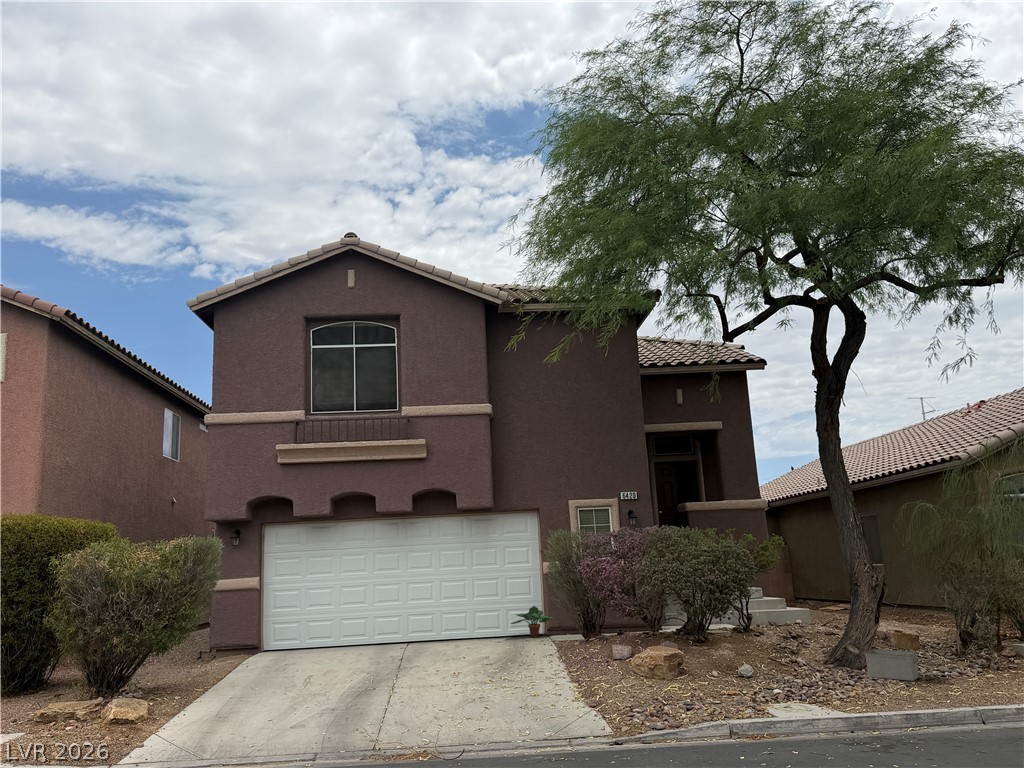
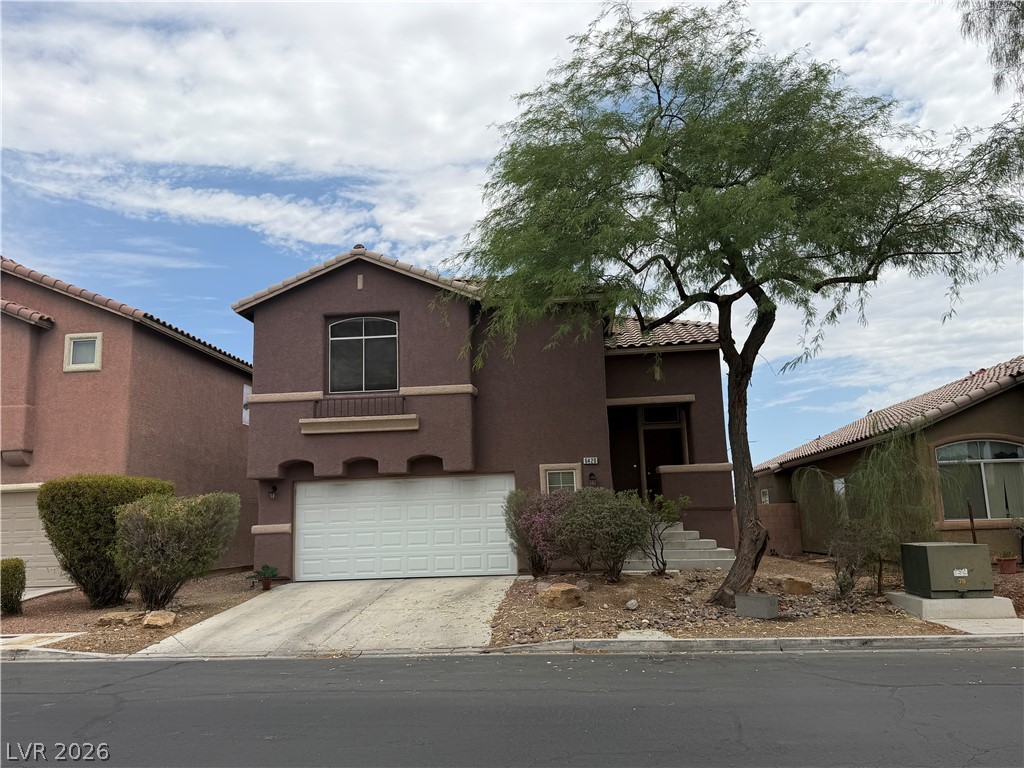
potted plant: present [511,606,551,637] -> present [245,564,280,590]

